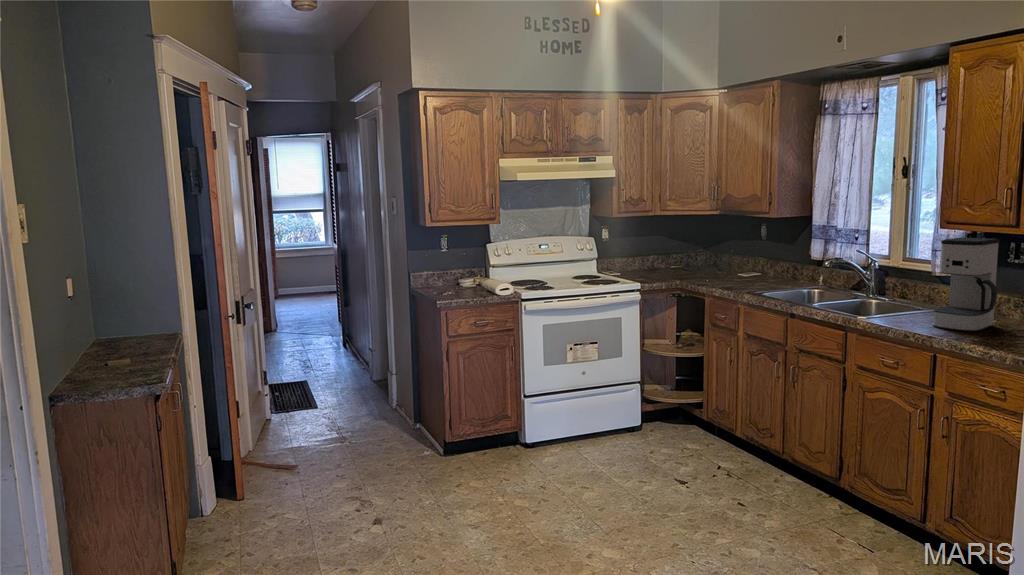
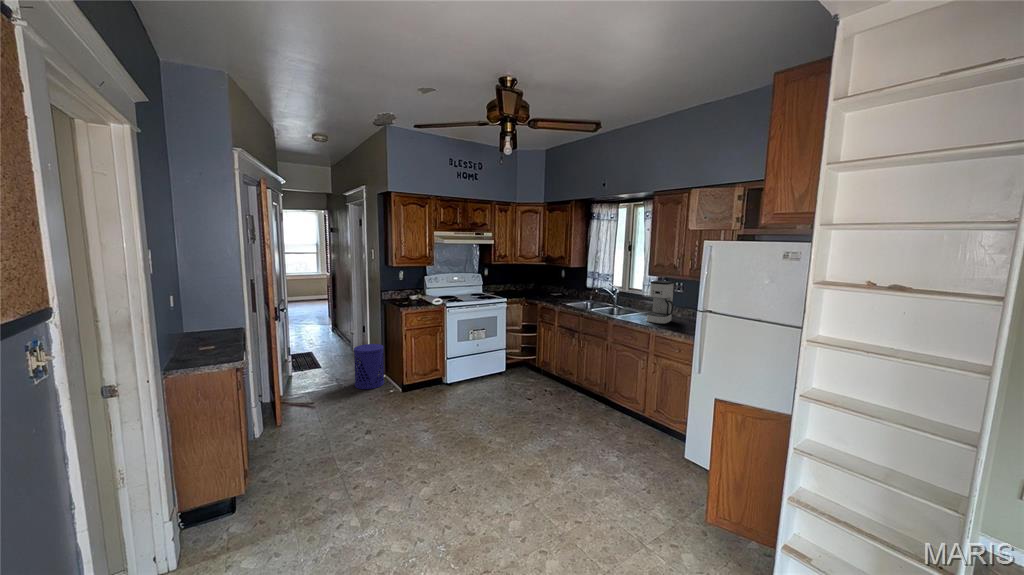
waste bin: none [362,367,416,448] -> present [354,344,384,389]

